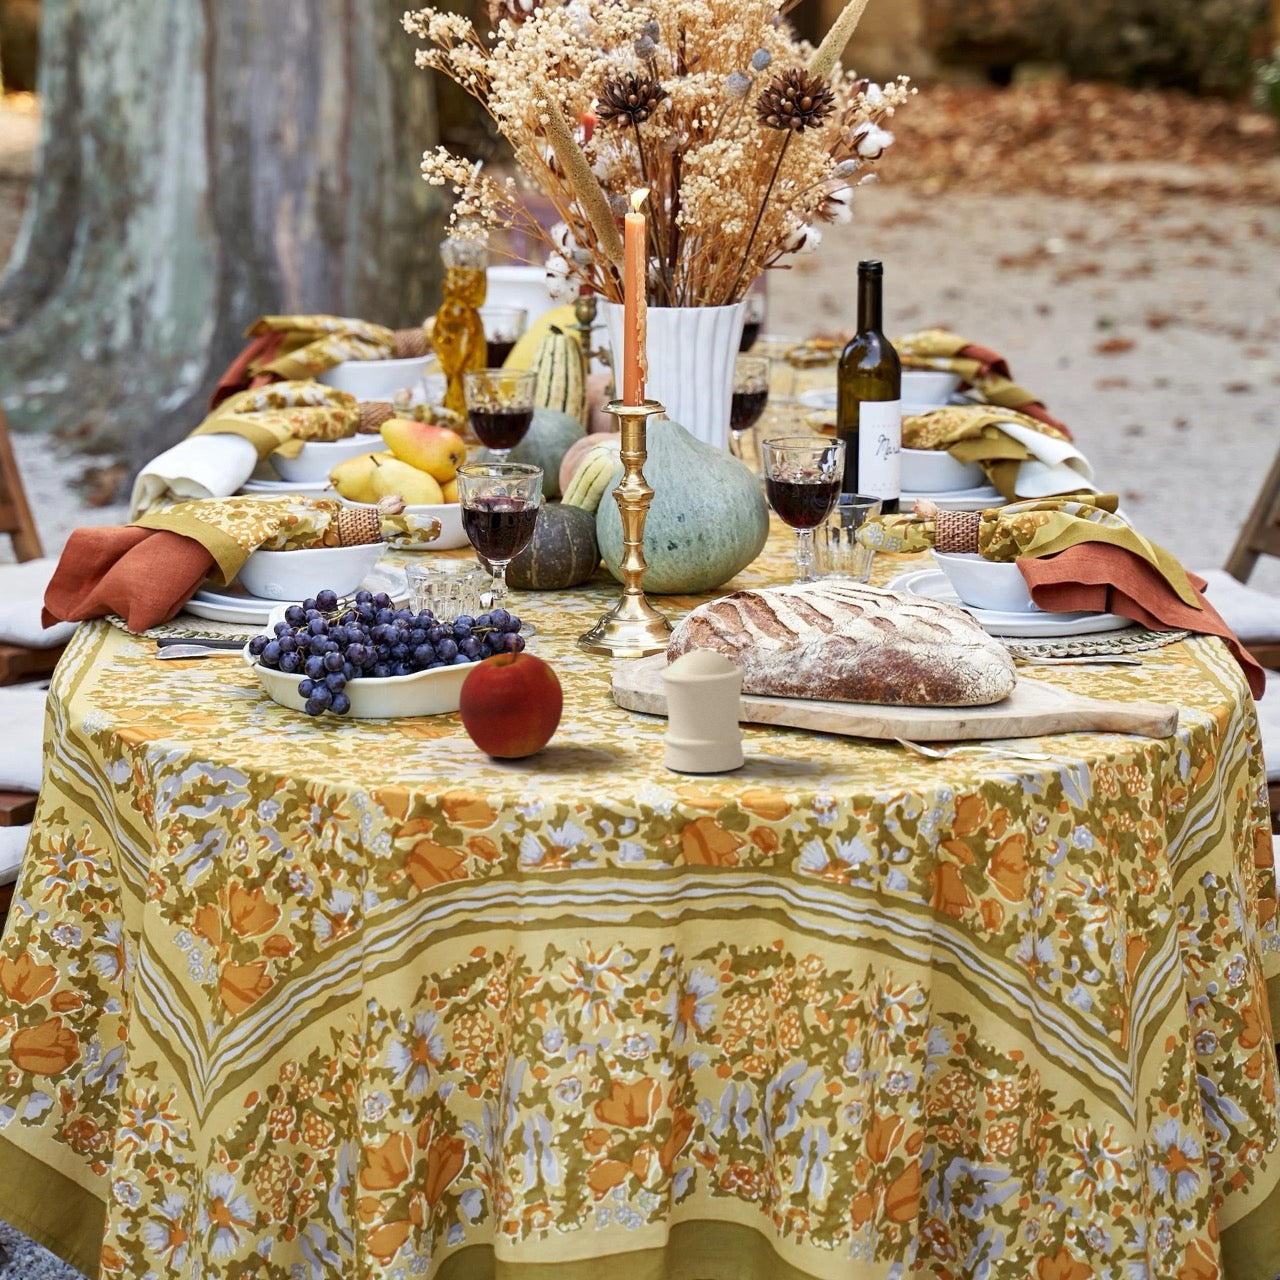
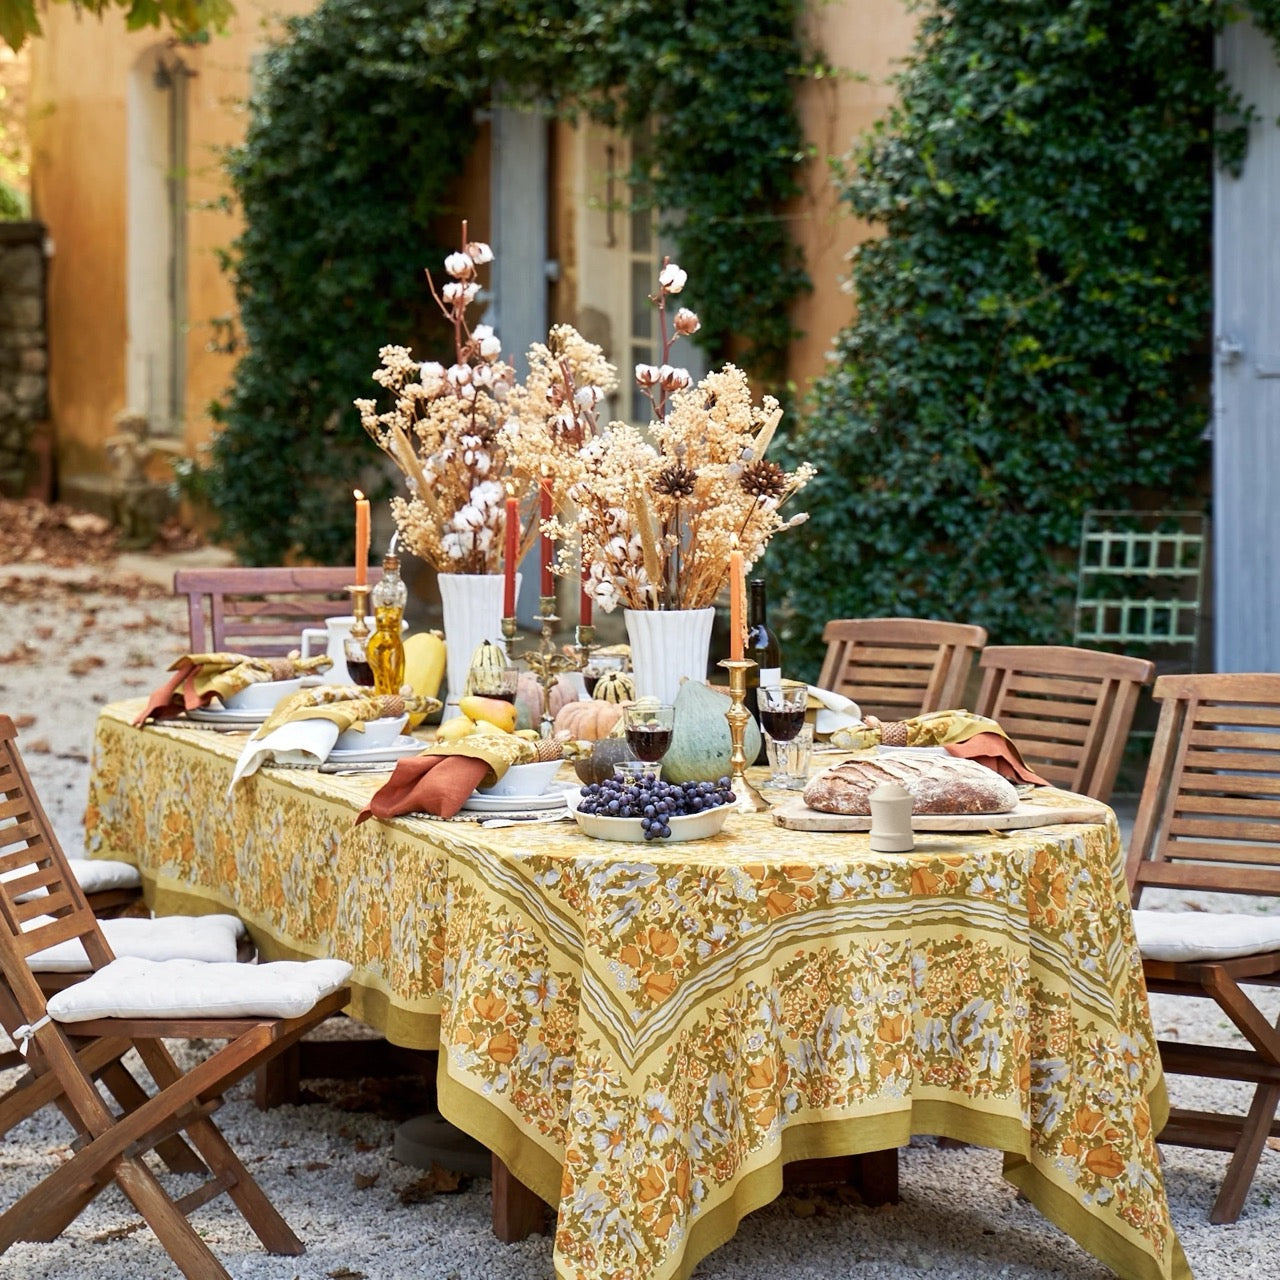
apple: present [459,642,563,758] -> none [751,785,810,851]

